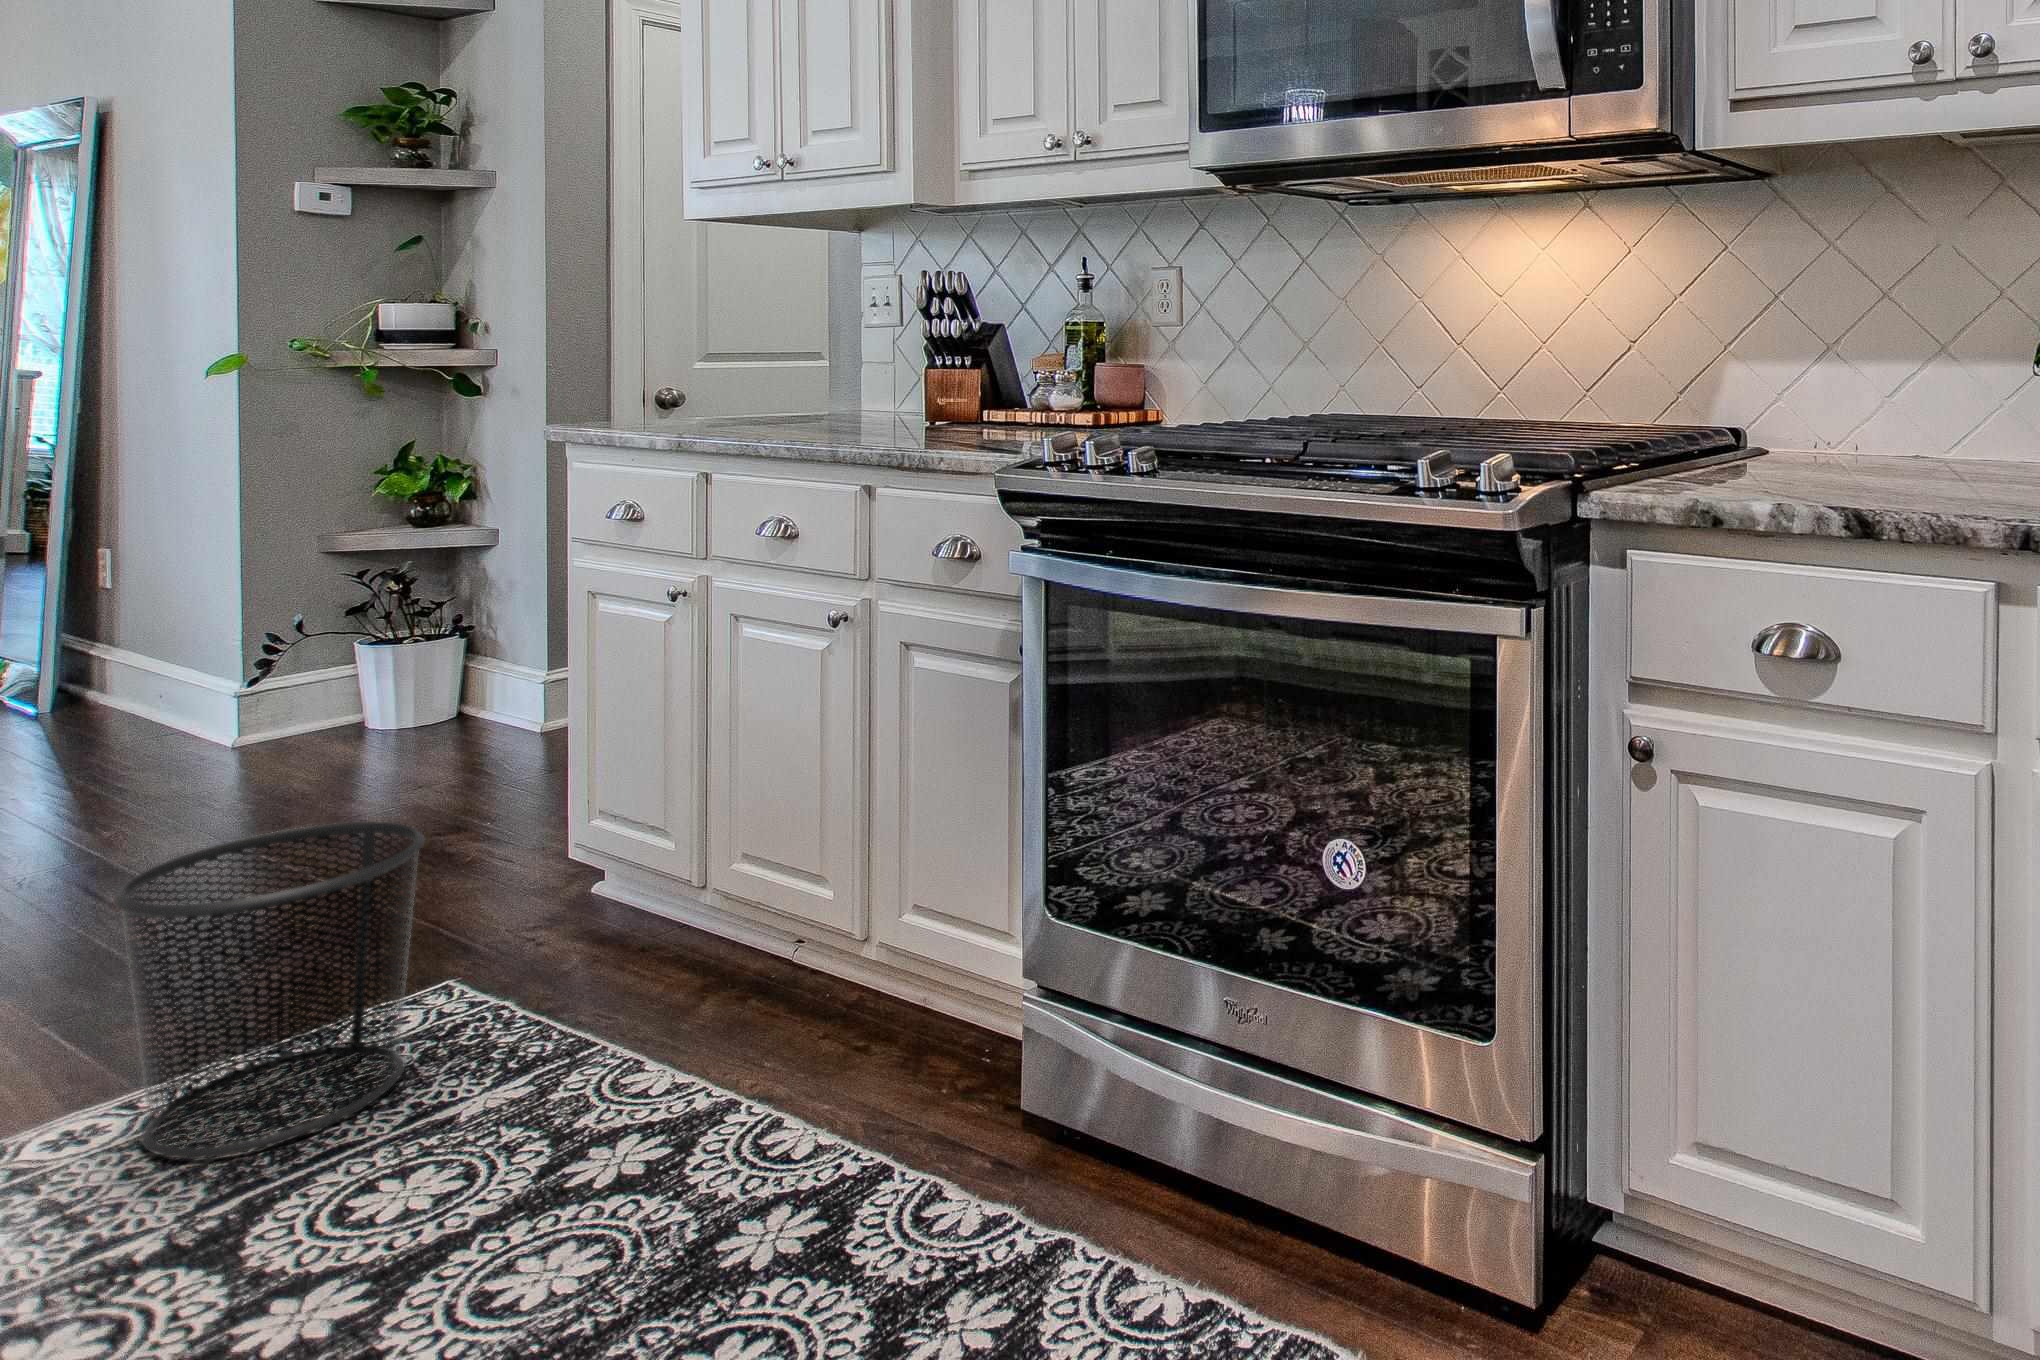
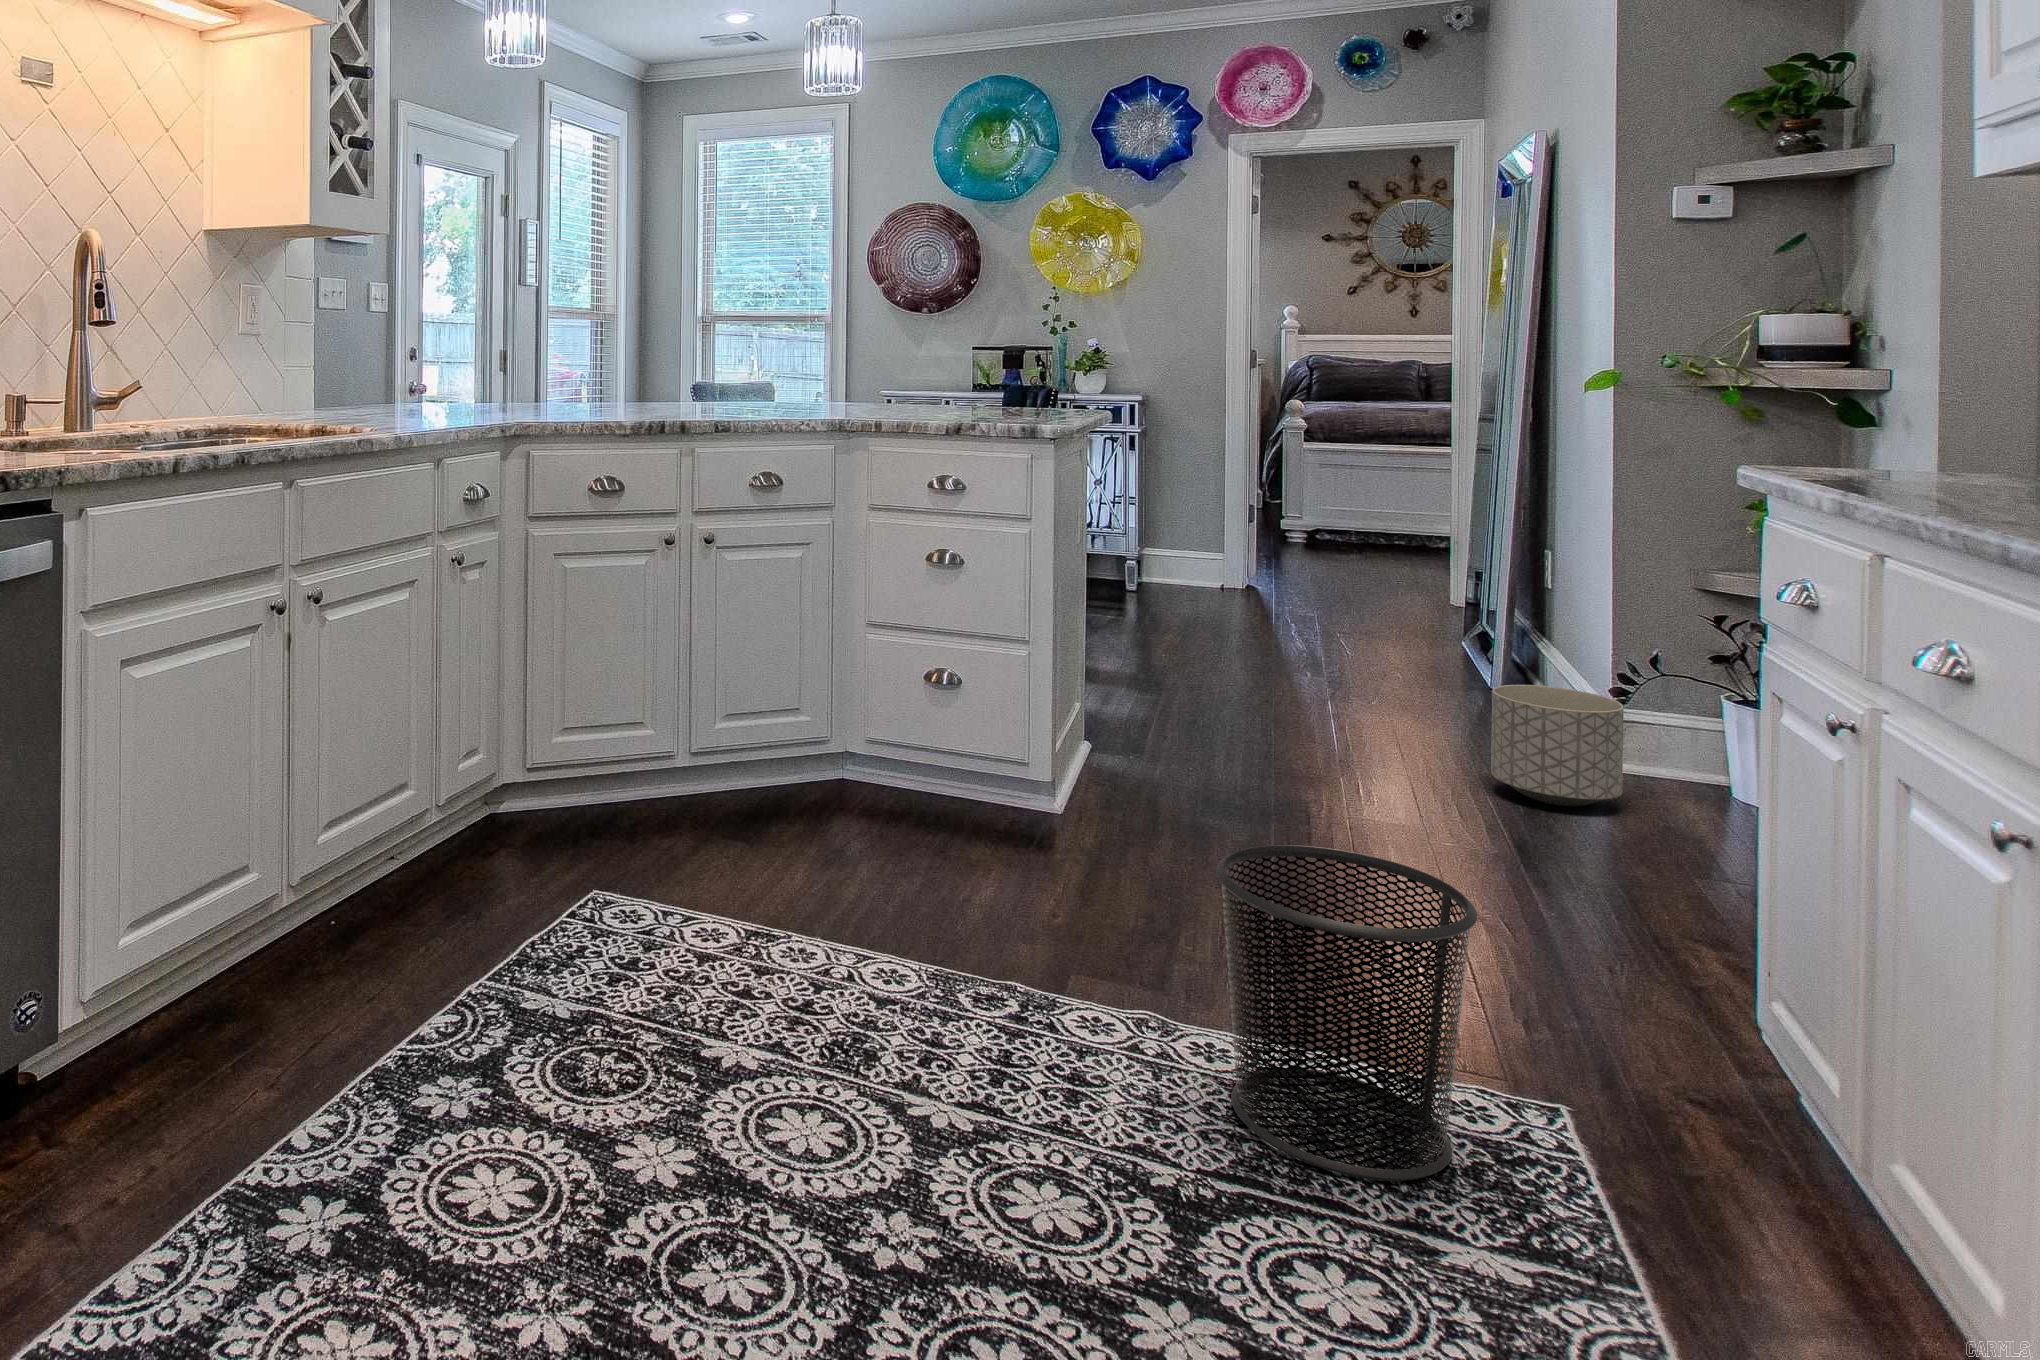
planter: none [137,670,287,793] -> present [1491,685,1624,807]

